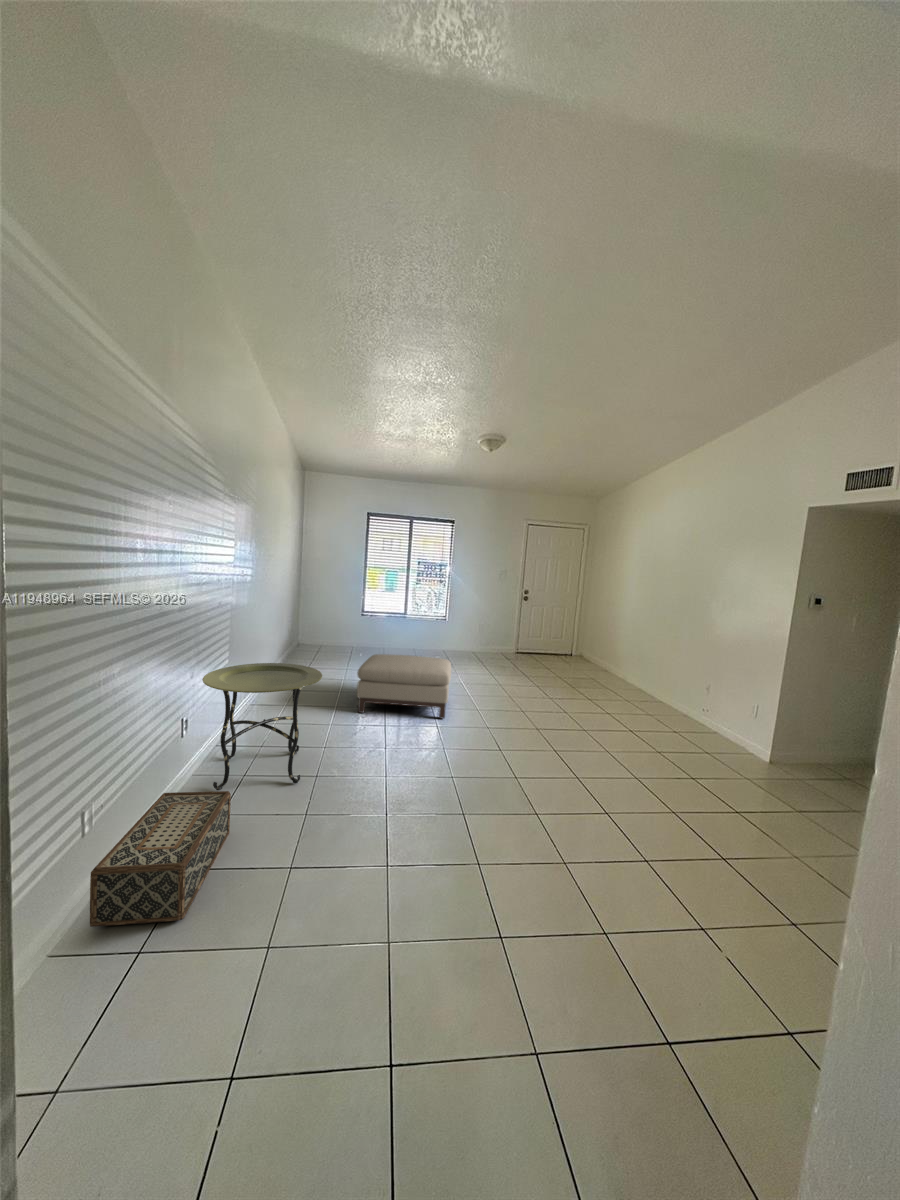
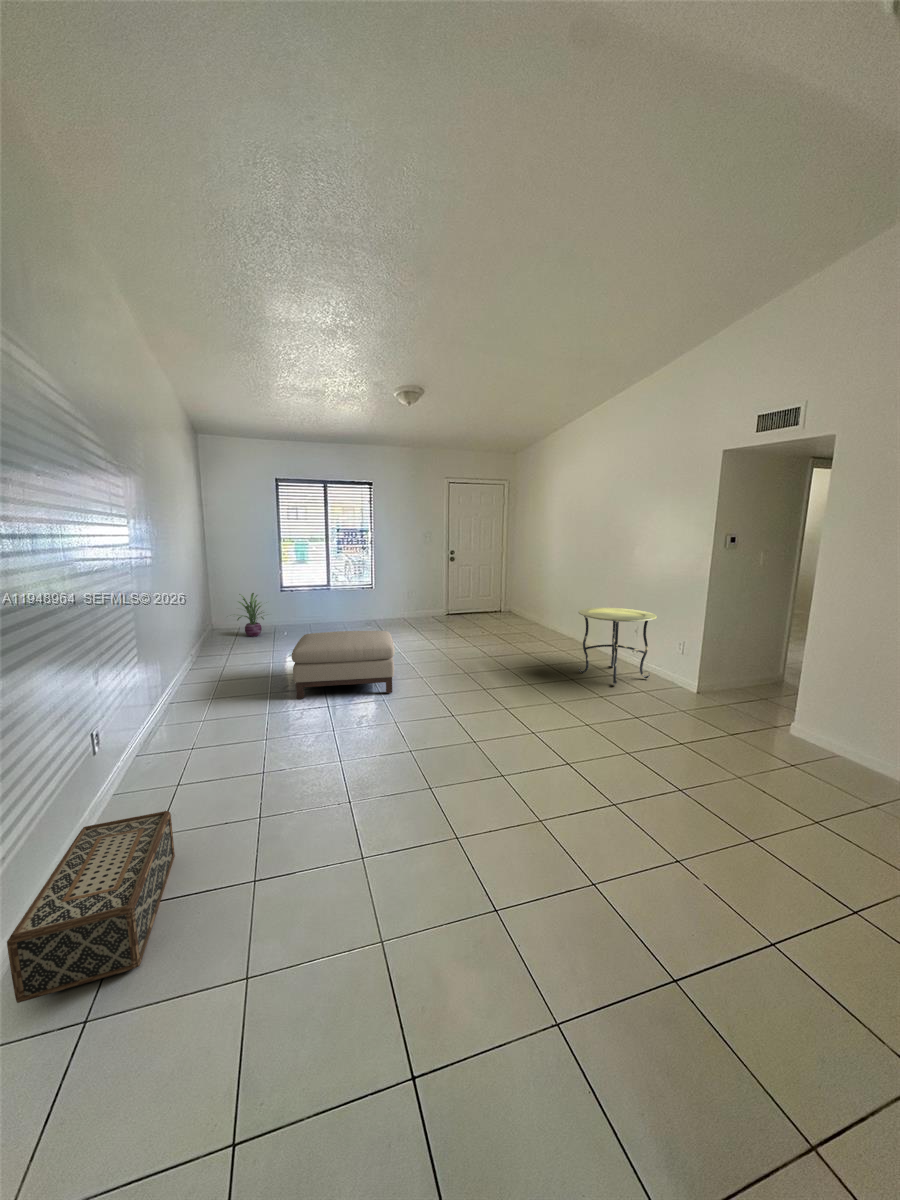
decorative plant: none [311,613,356,652] -> present [237,593,264,636]
side table: present [202,663,322,791] -> present [578,608,656,685]

